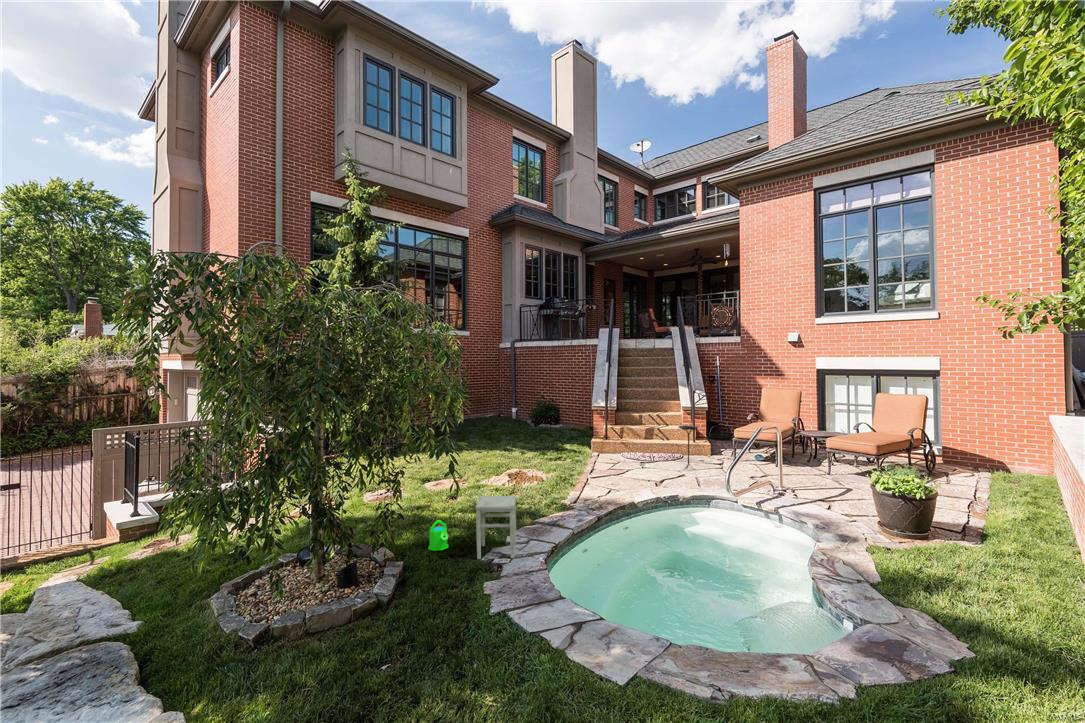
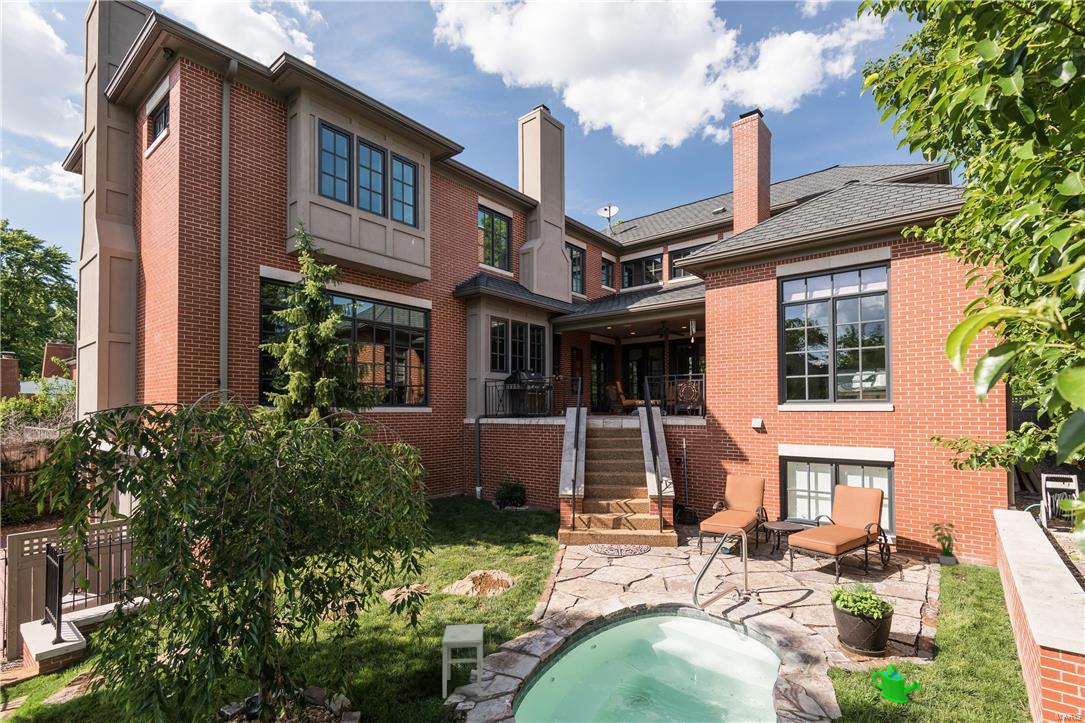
side table: present [679,426,698,469] -> none [646,520,667,568]
potted plant: none [973,427,1010,471] -> present [930,523,958,565]
watering can: present [428,520,449,551] -> present [872,664,921,703]

